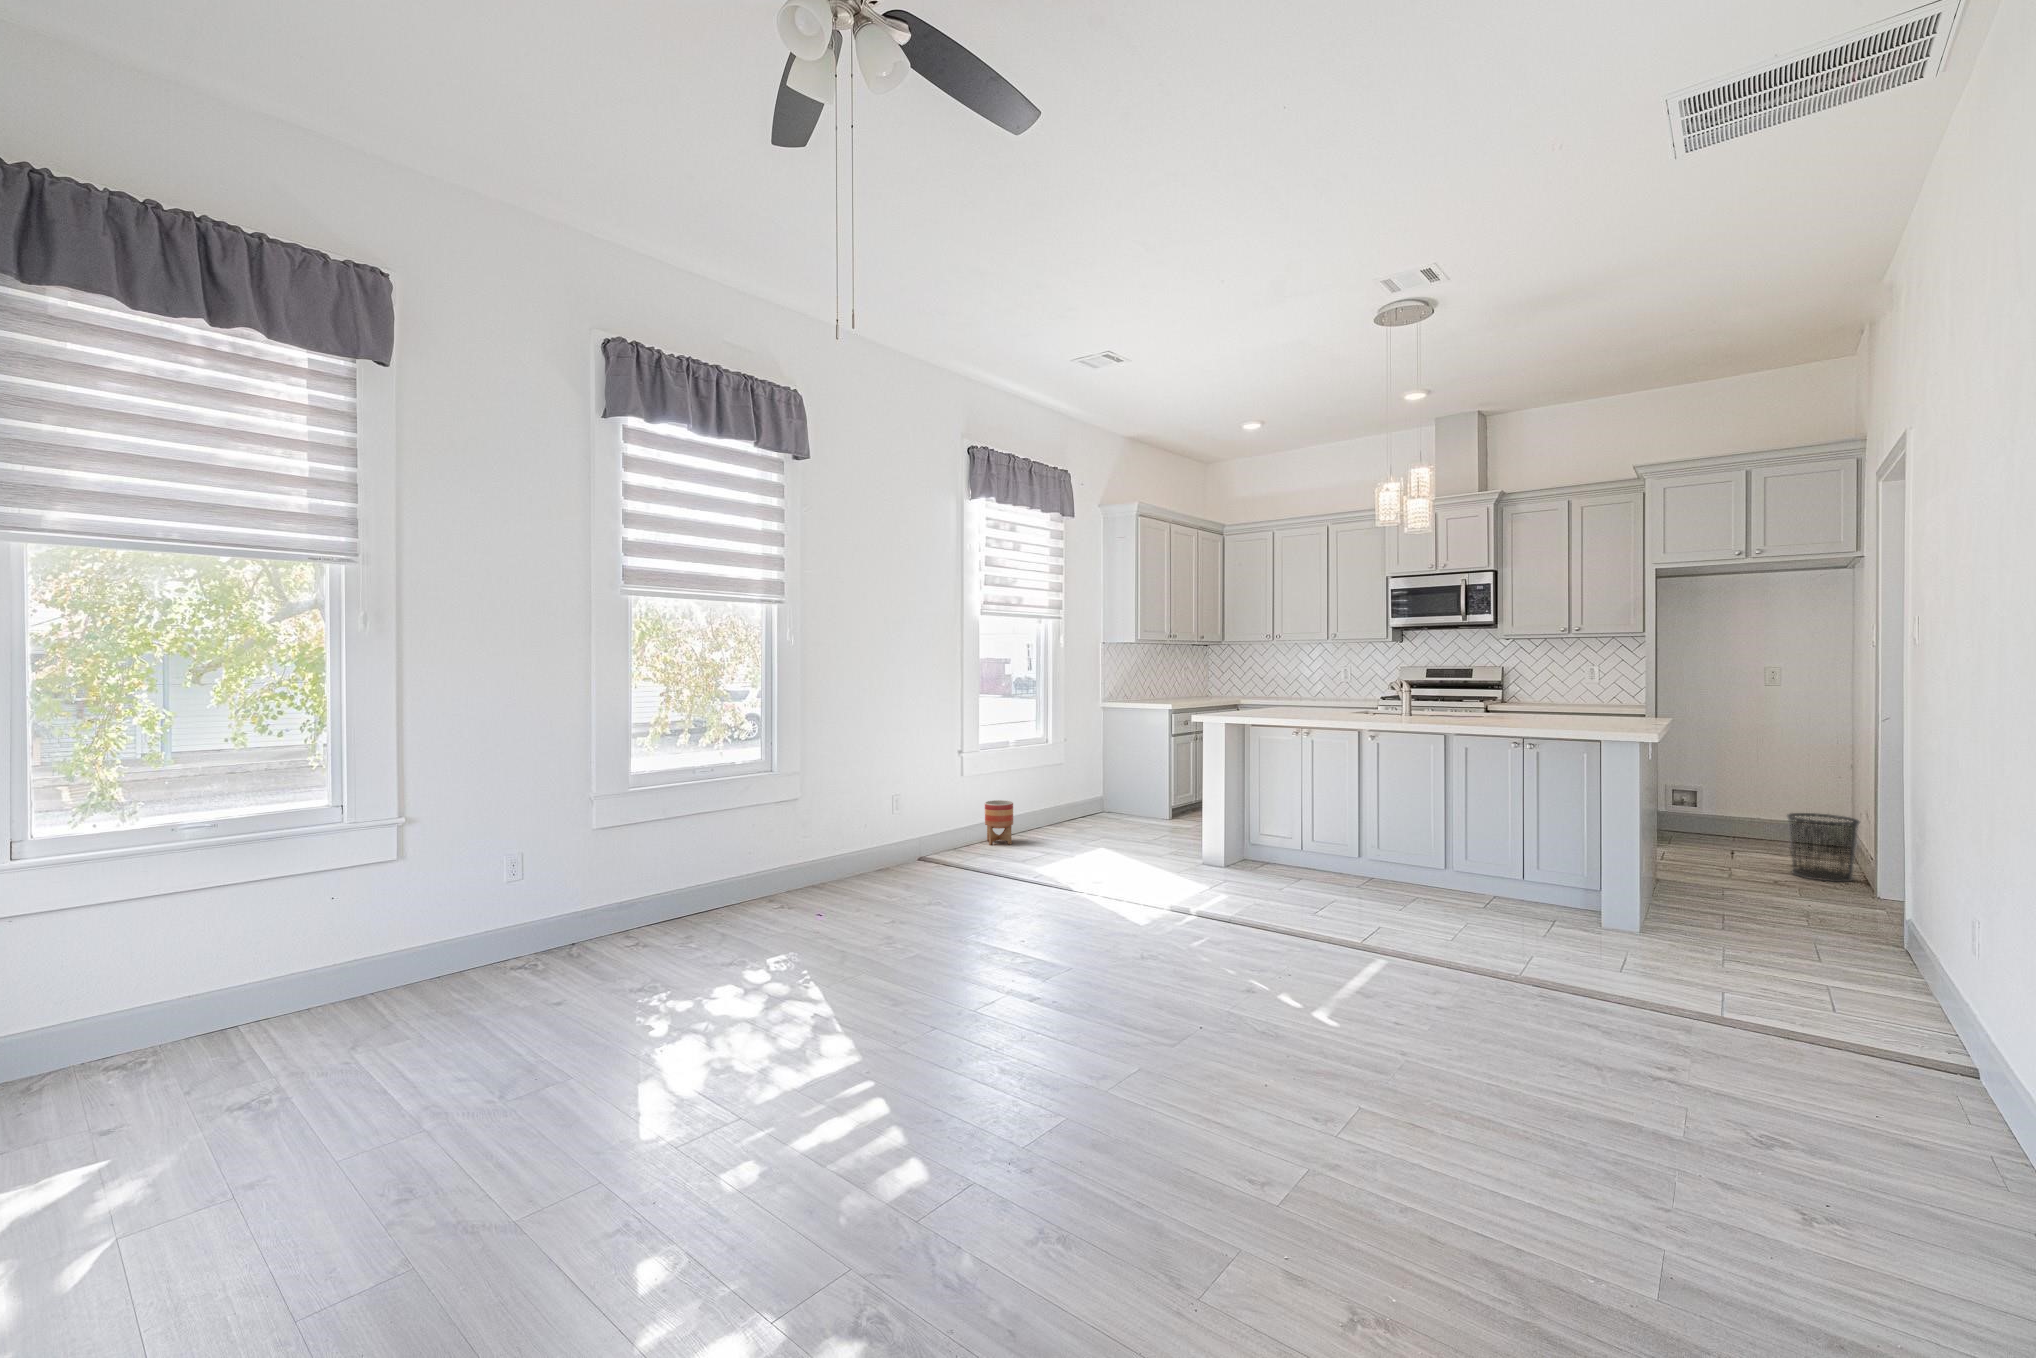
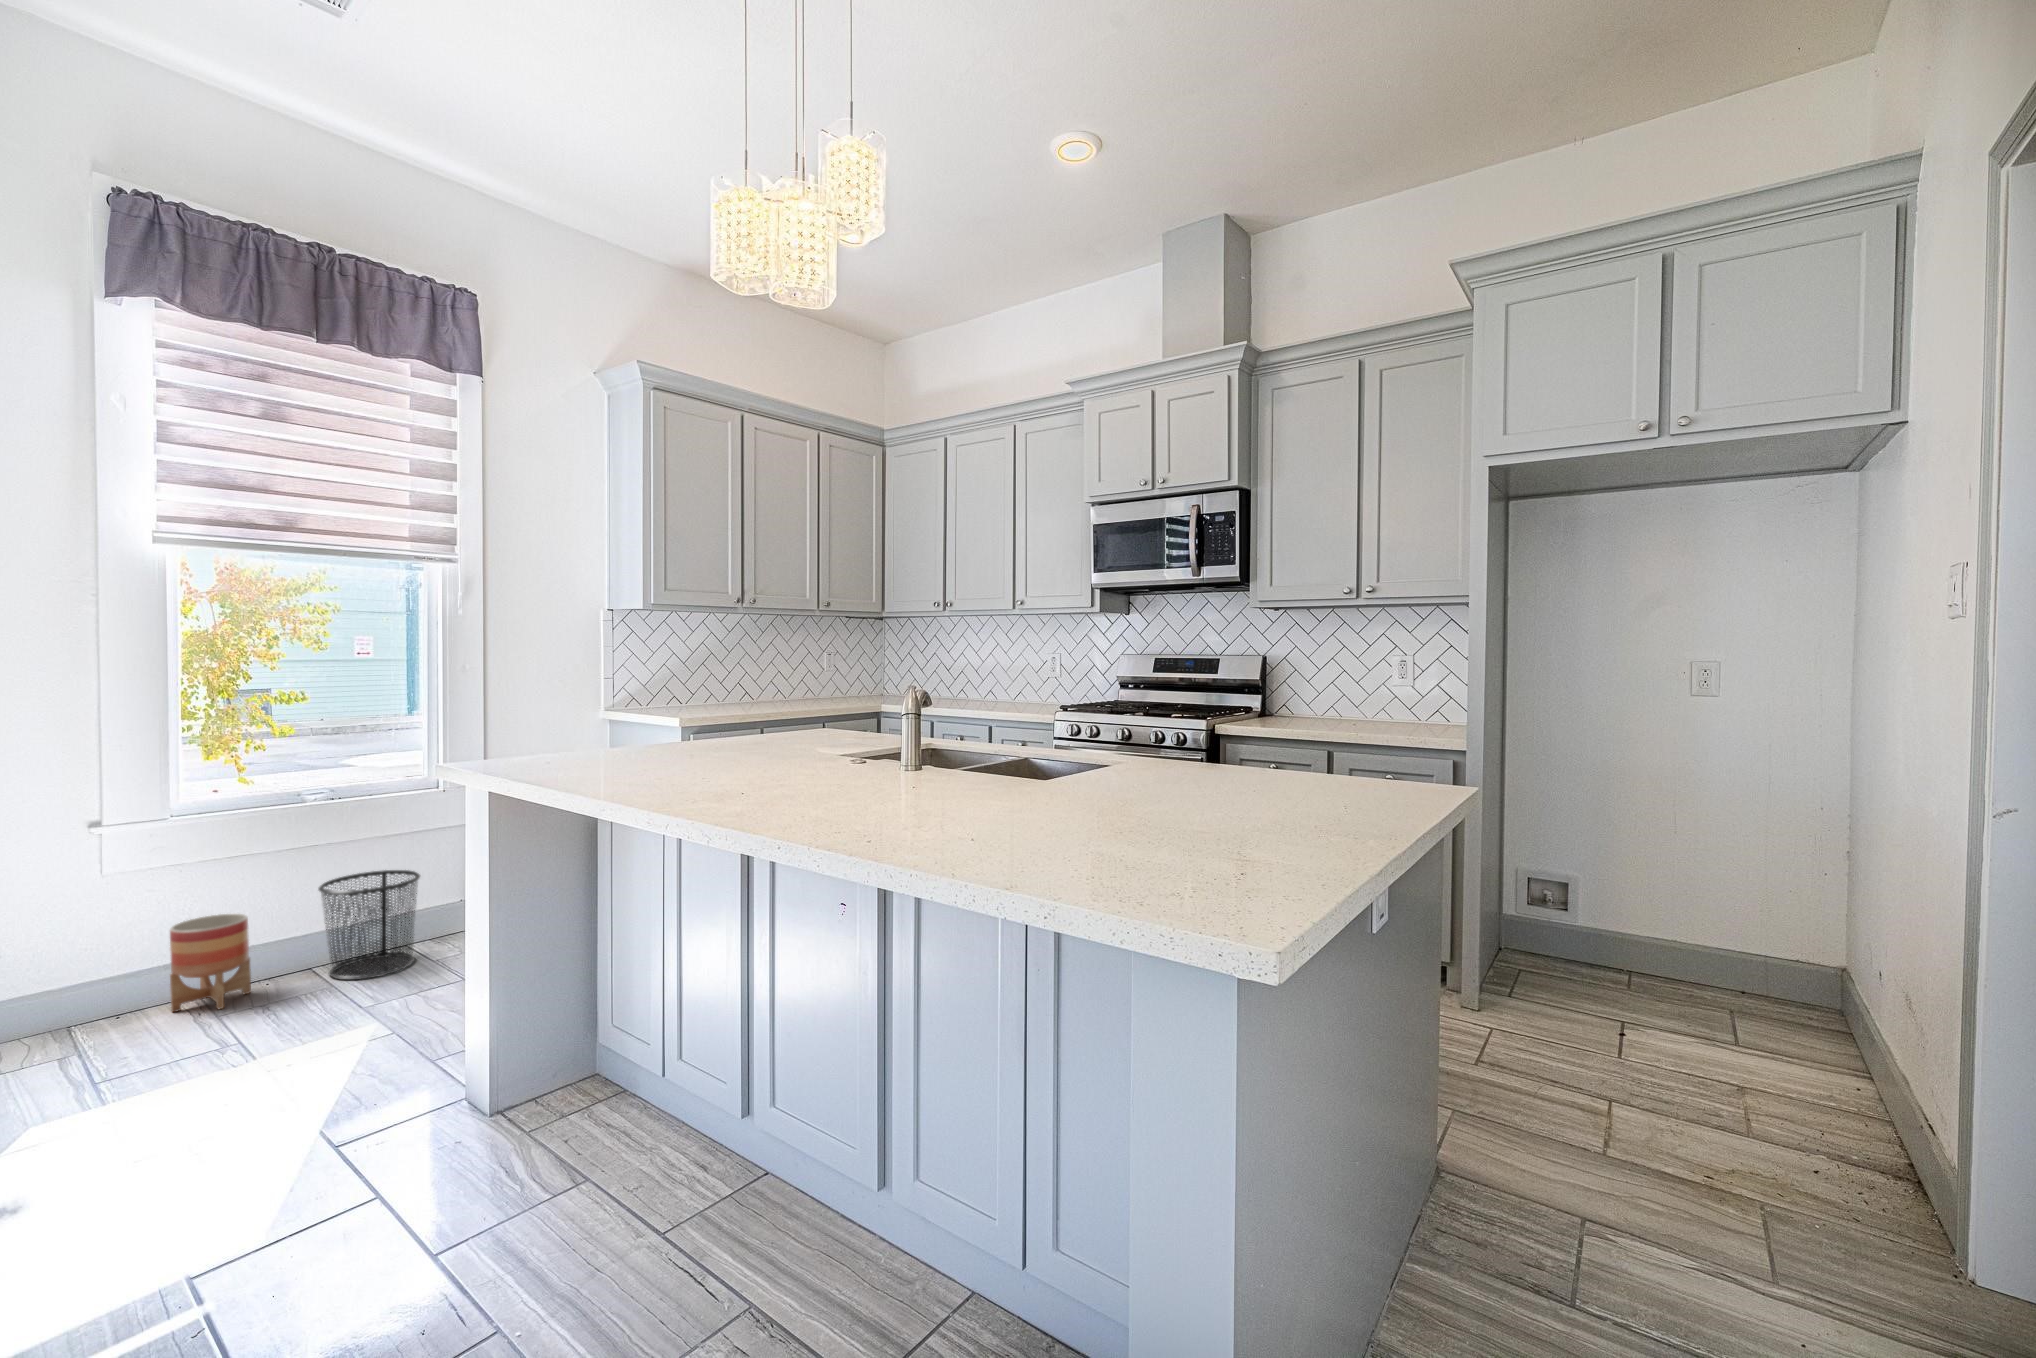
trash can: present [1787,813,1860,882] -> present [319,870,420,980]

